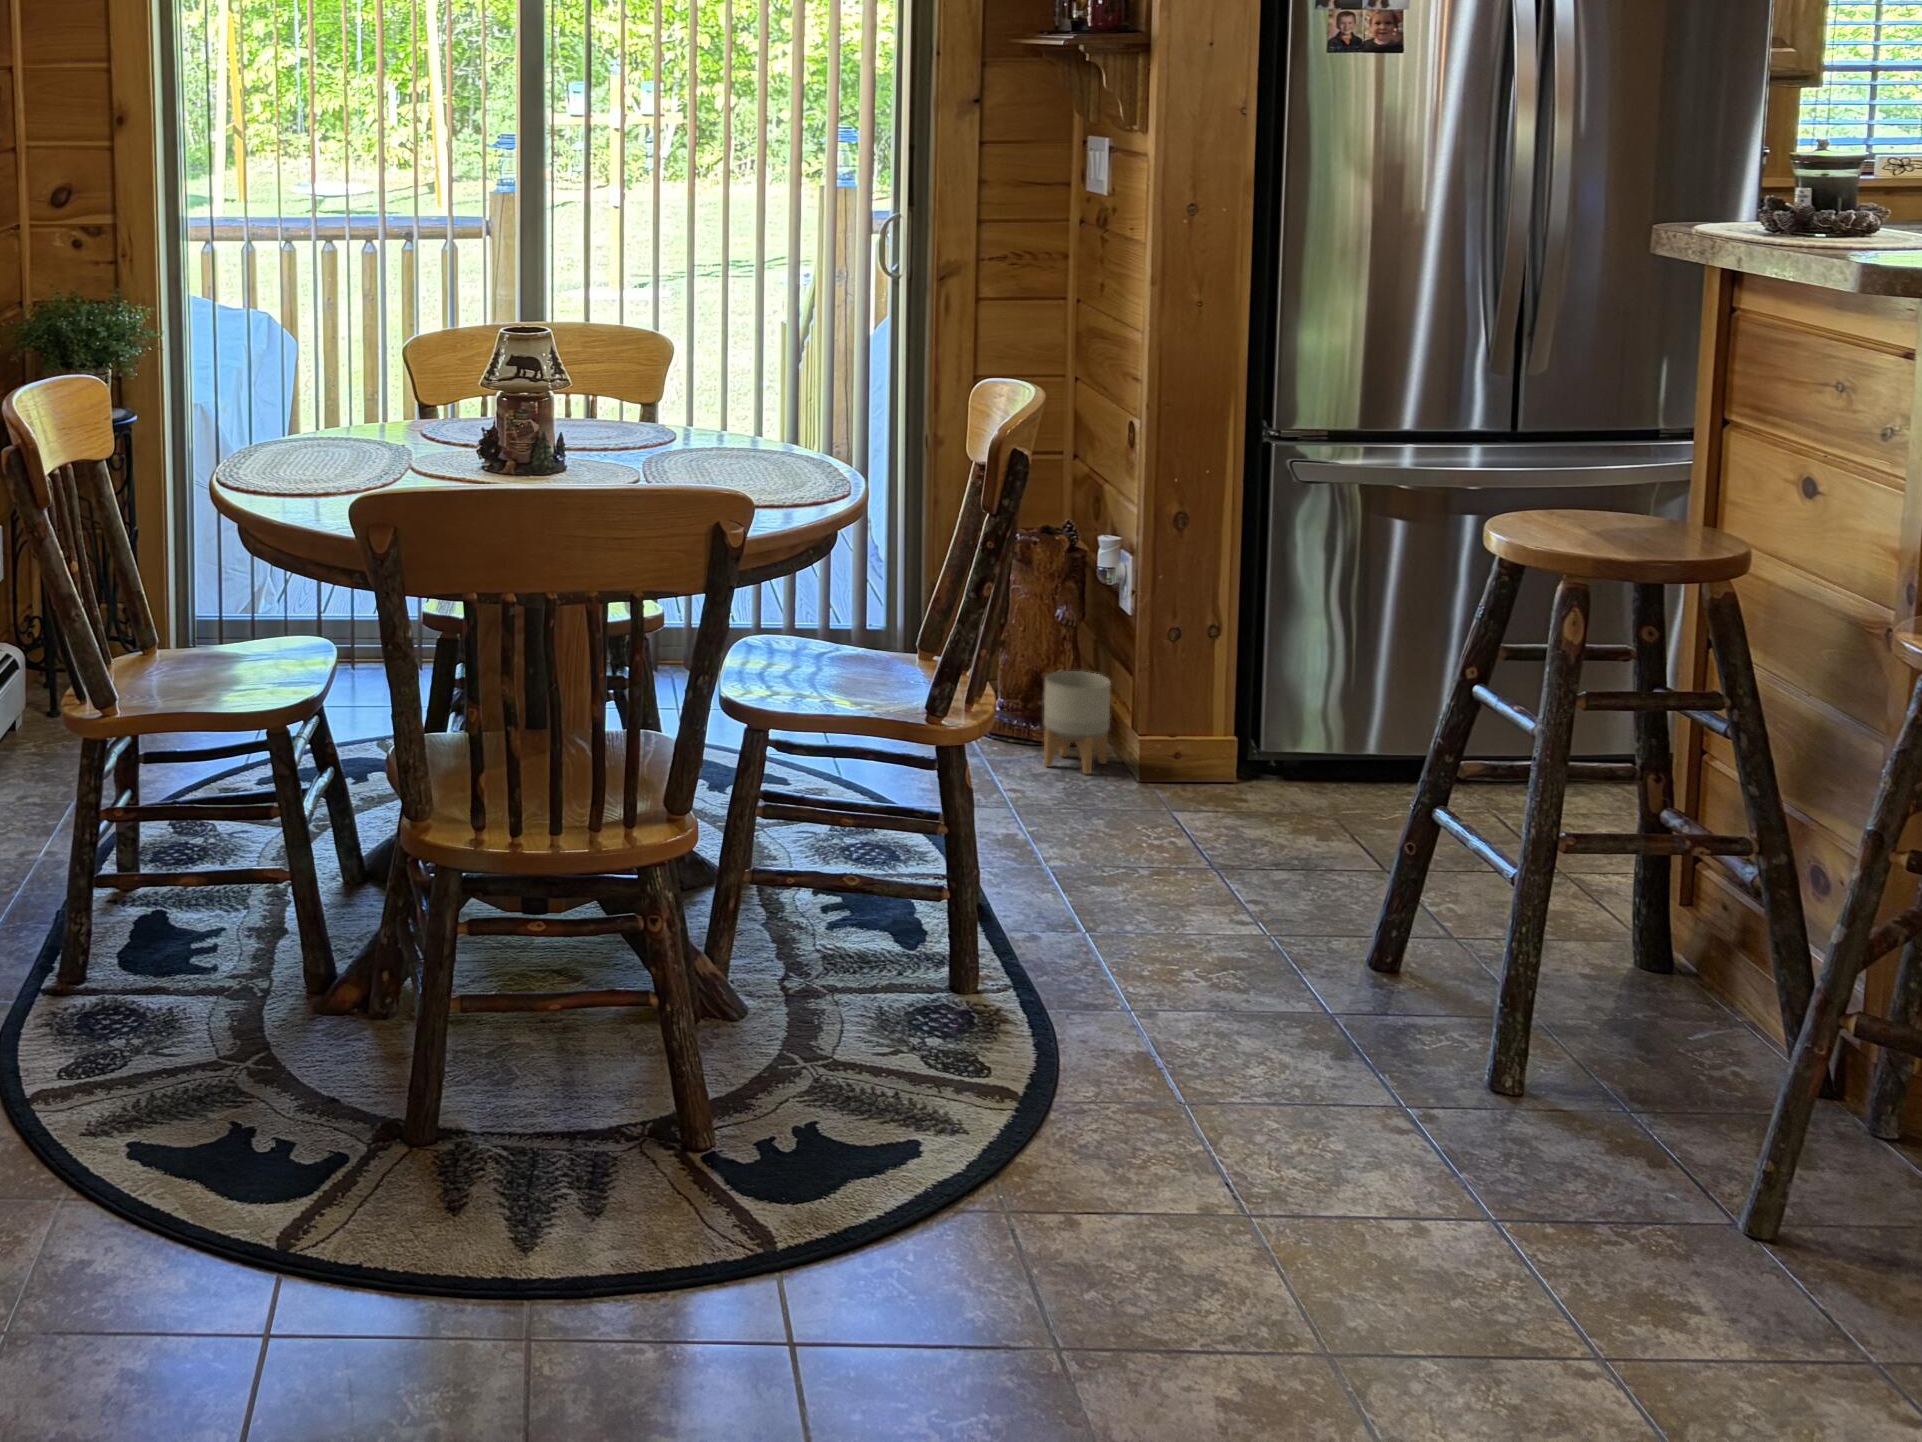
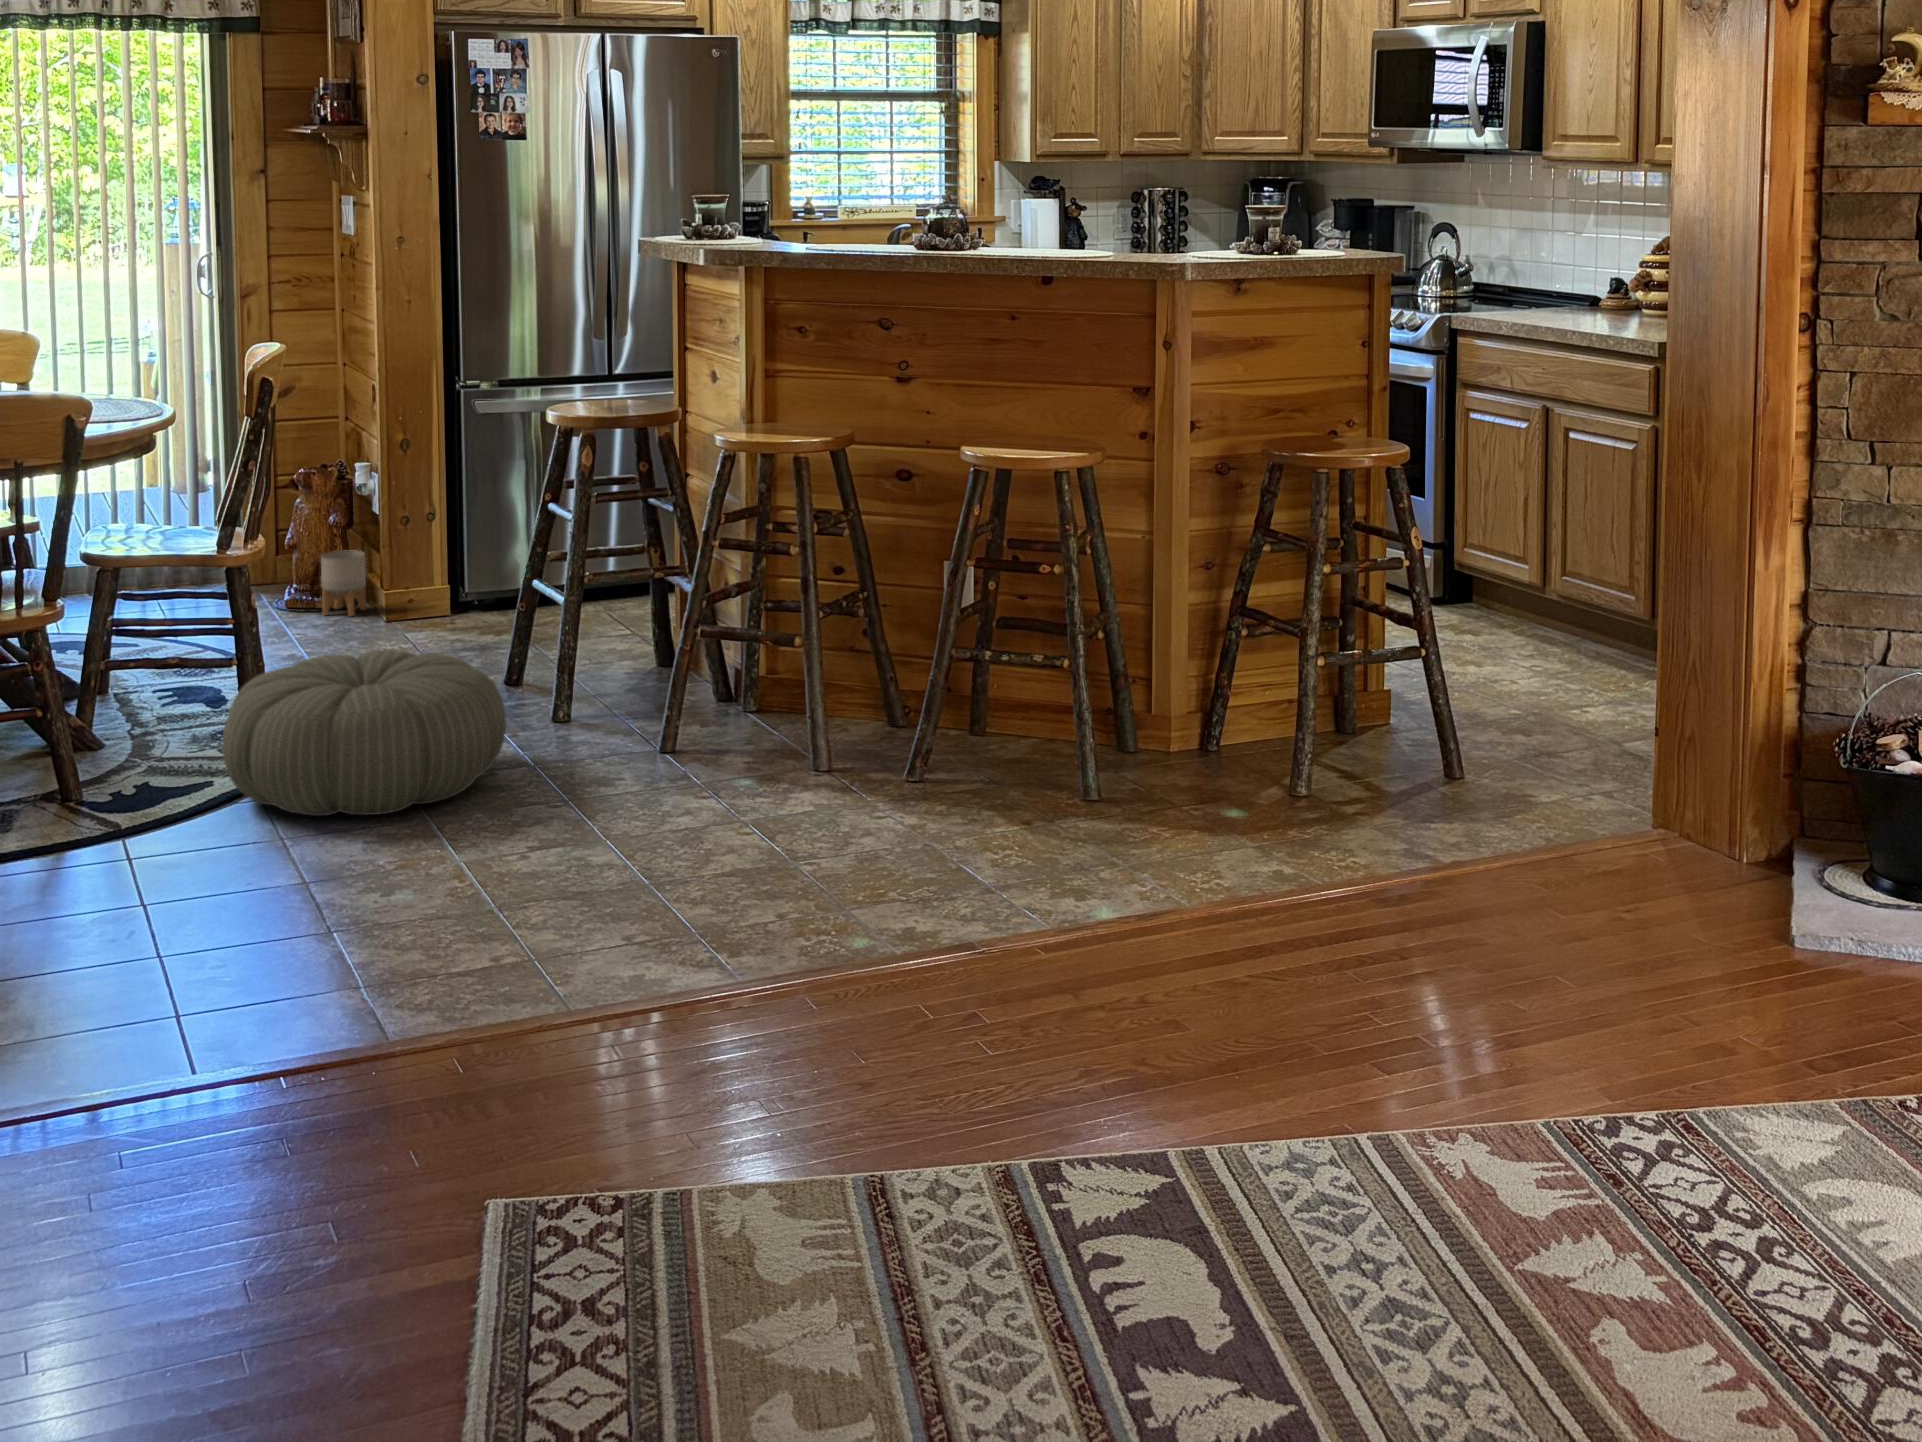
pouf: none [949,946,1452,1301] -> present [222,650,506,816]

